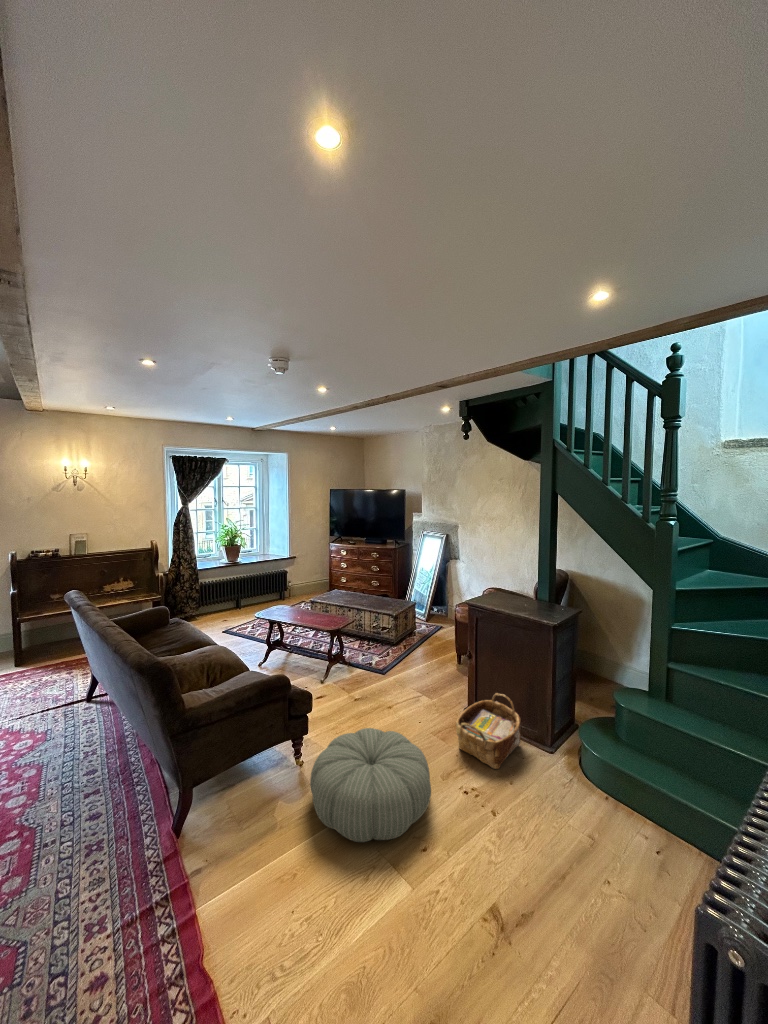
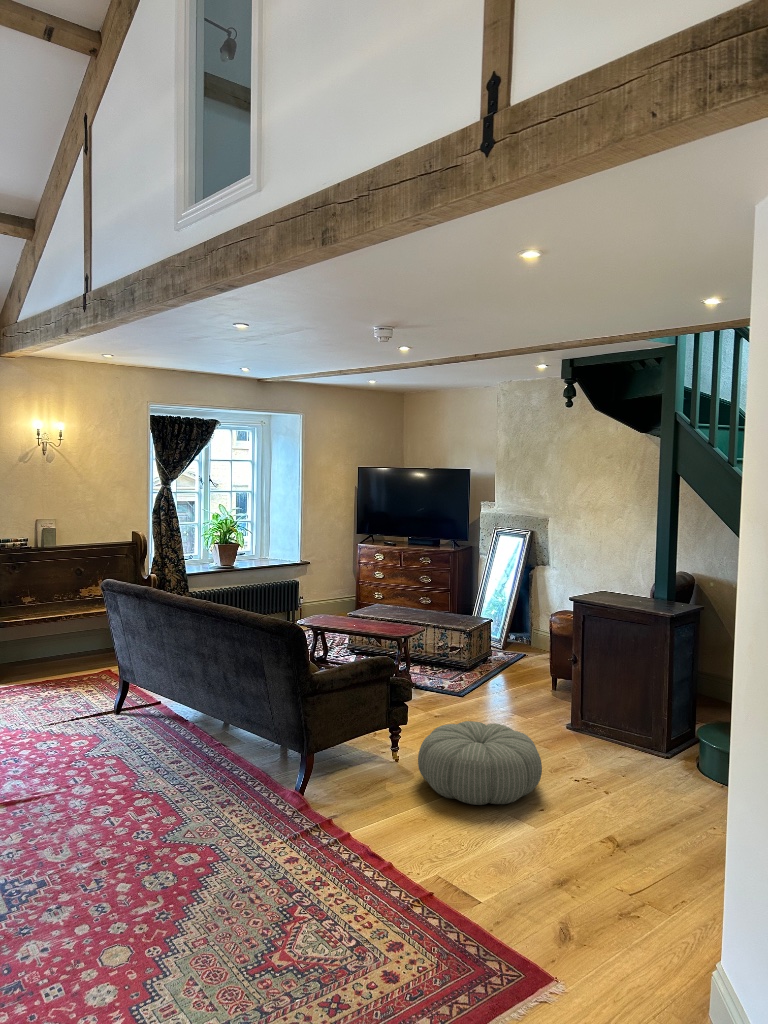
woven basket: present [456,693,521,769] -> none [560,699,631,768]

